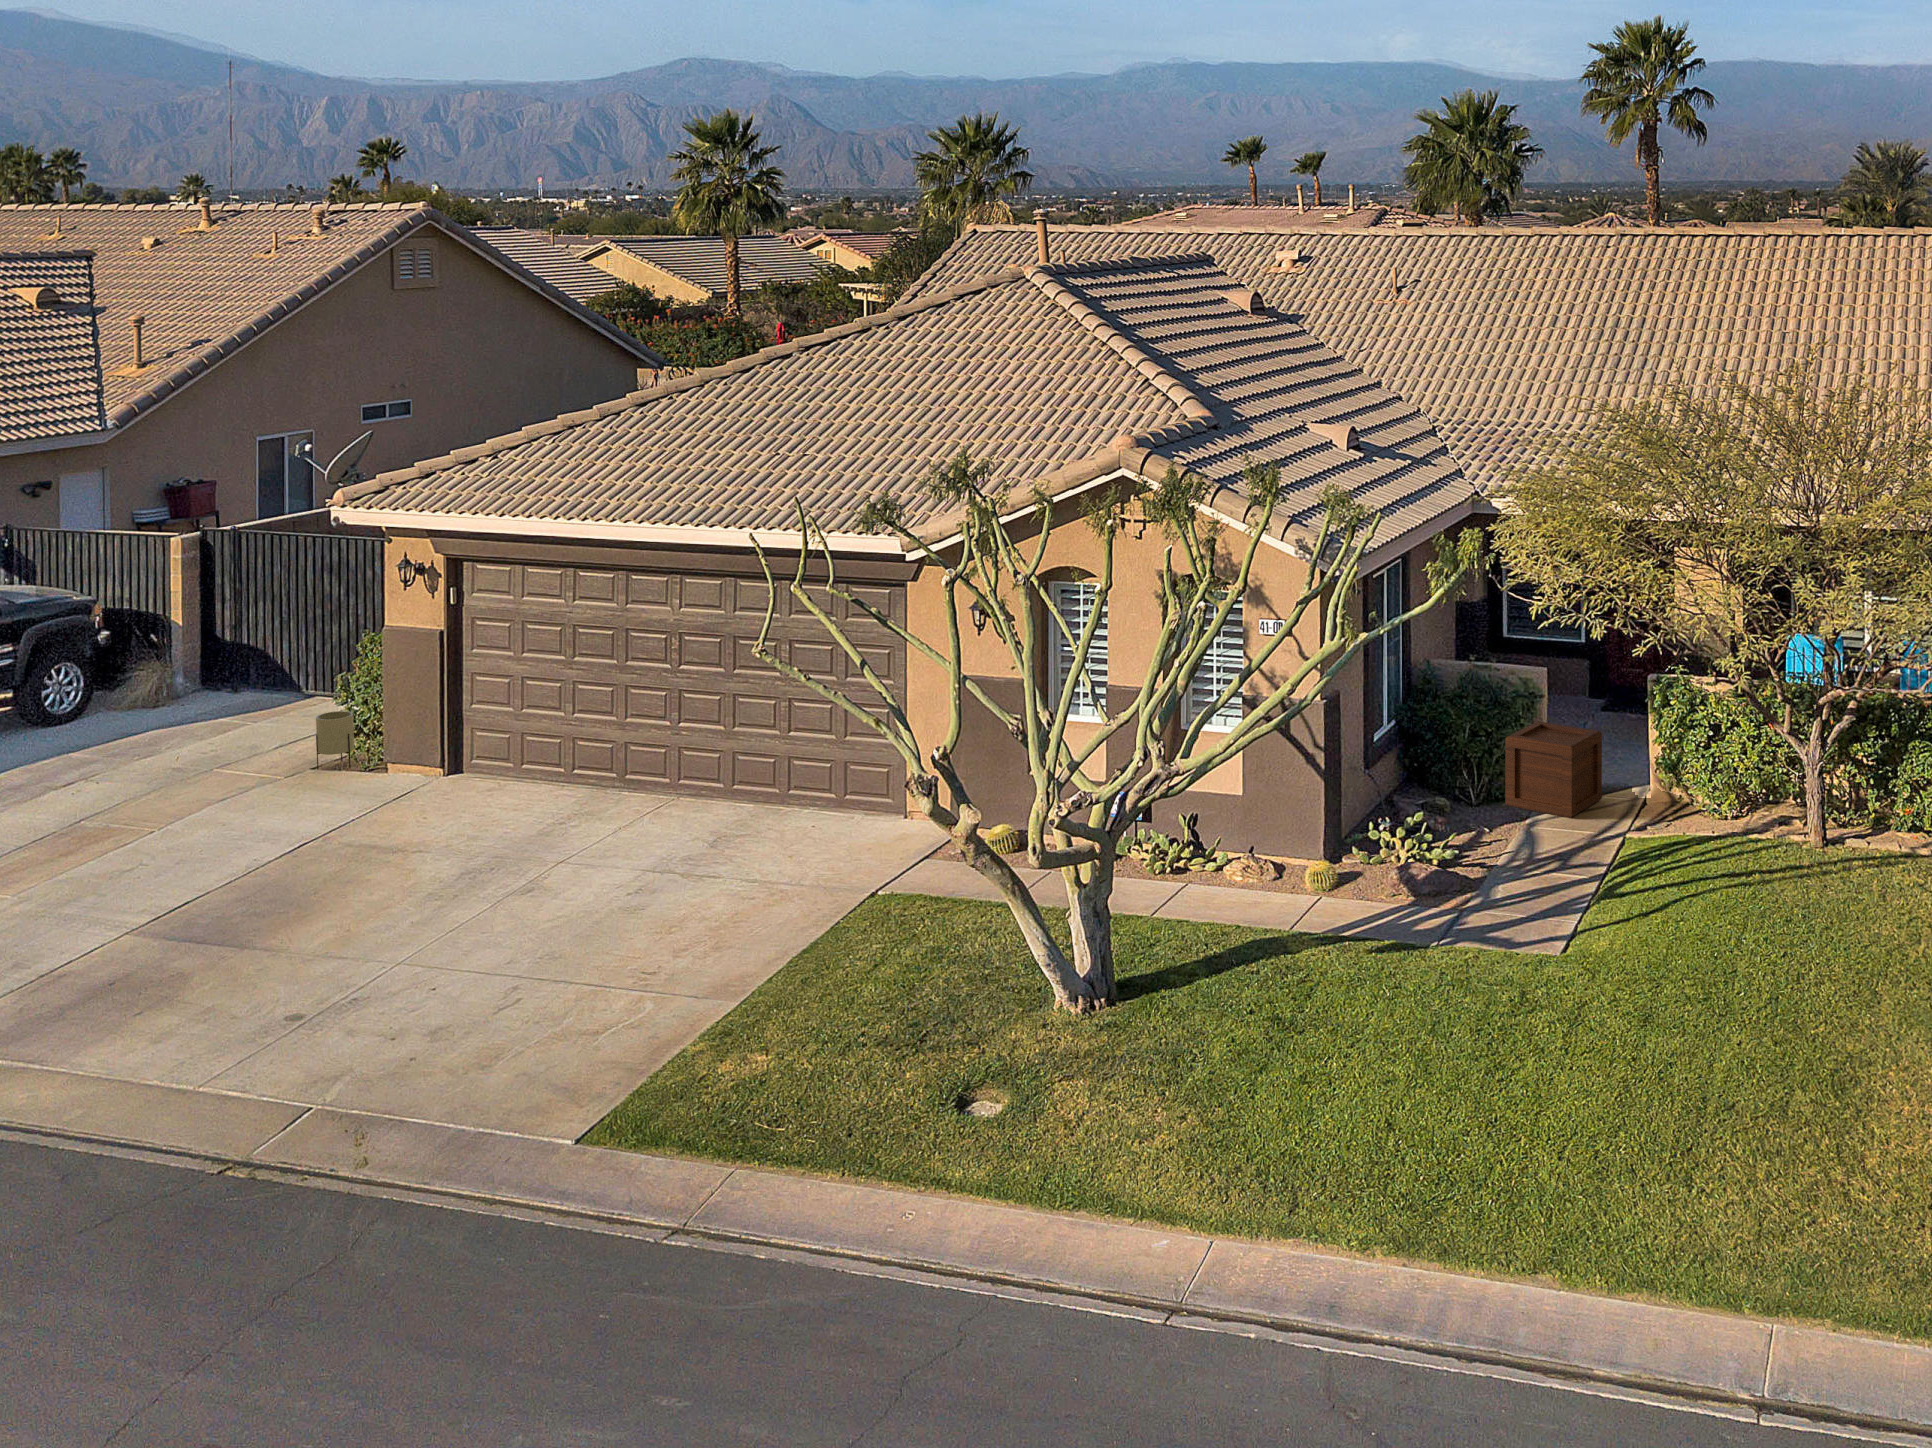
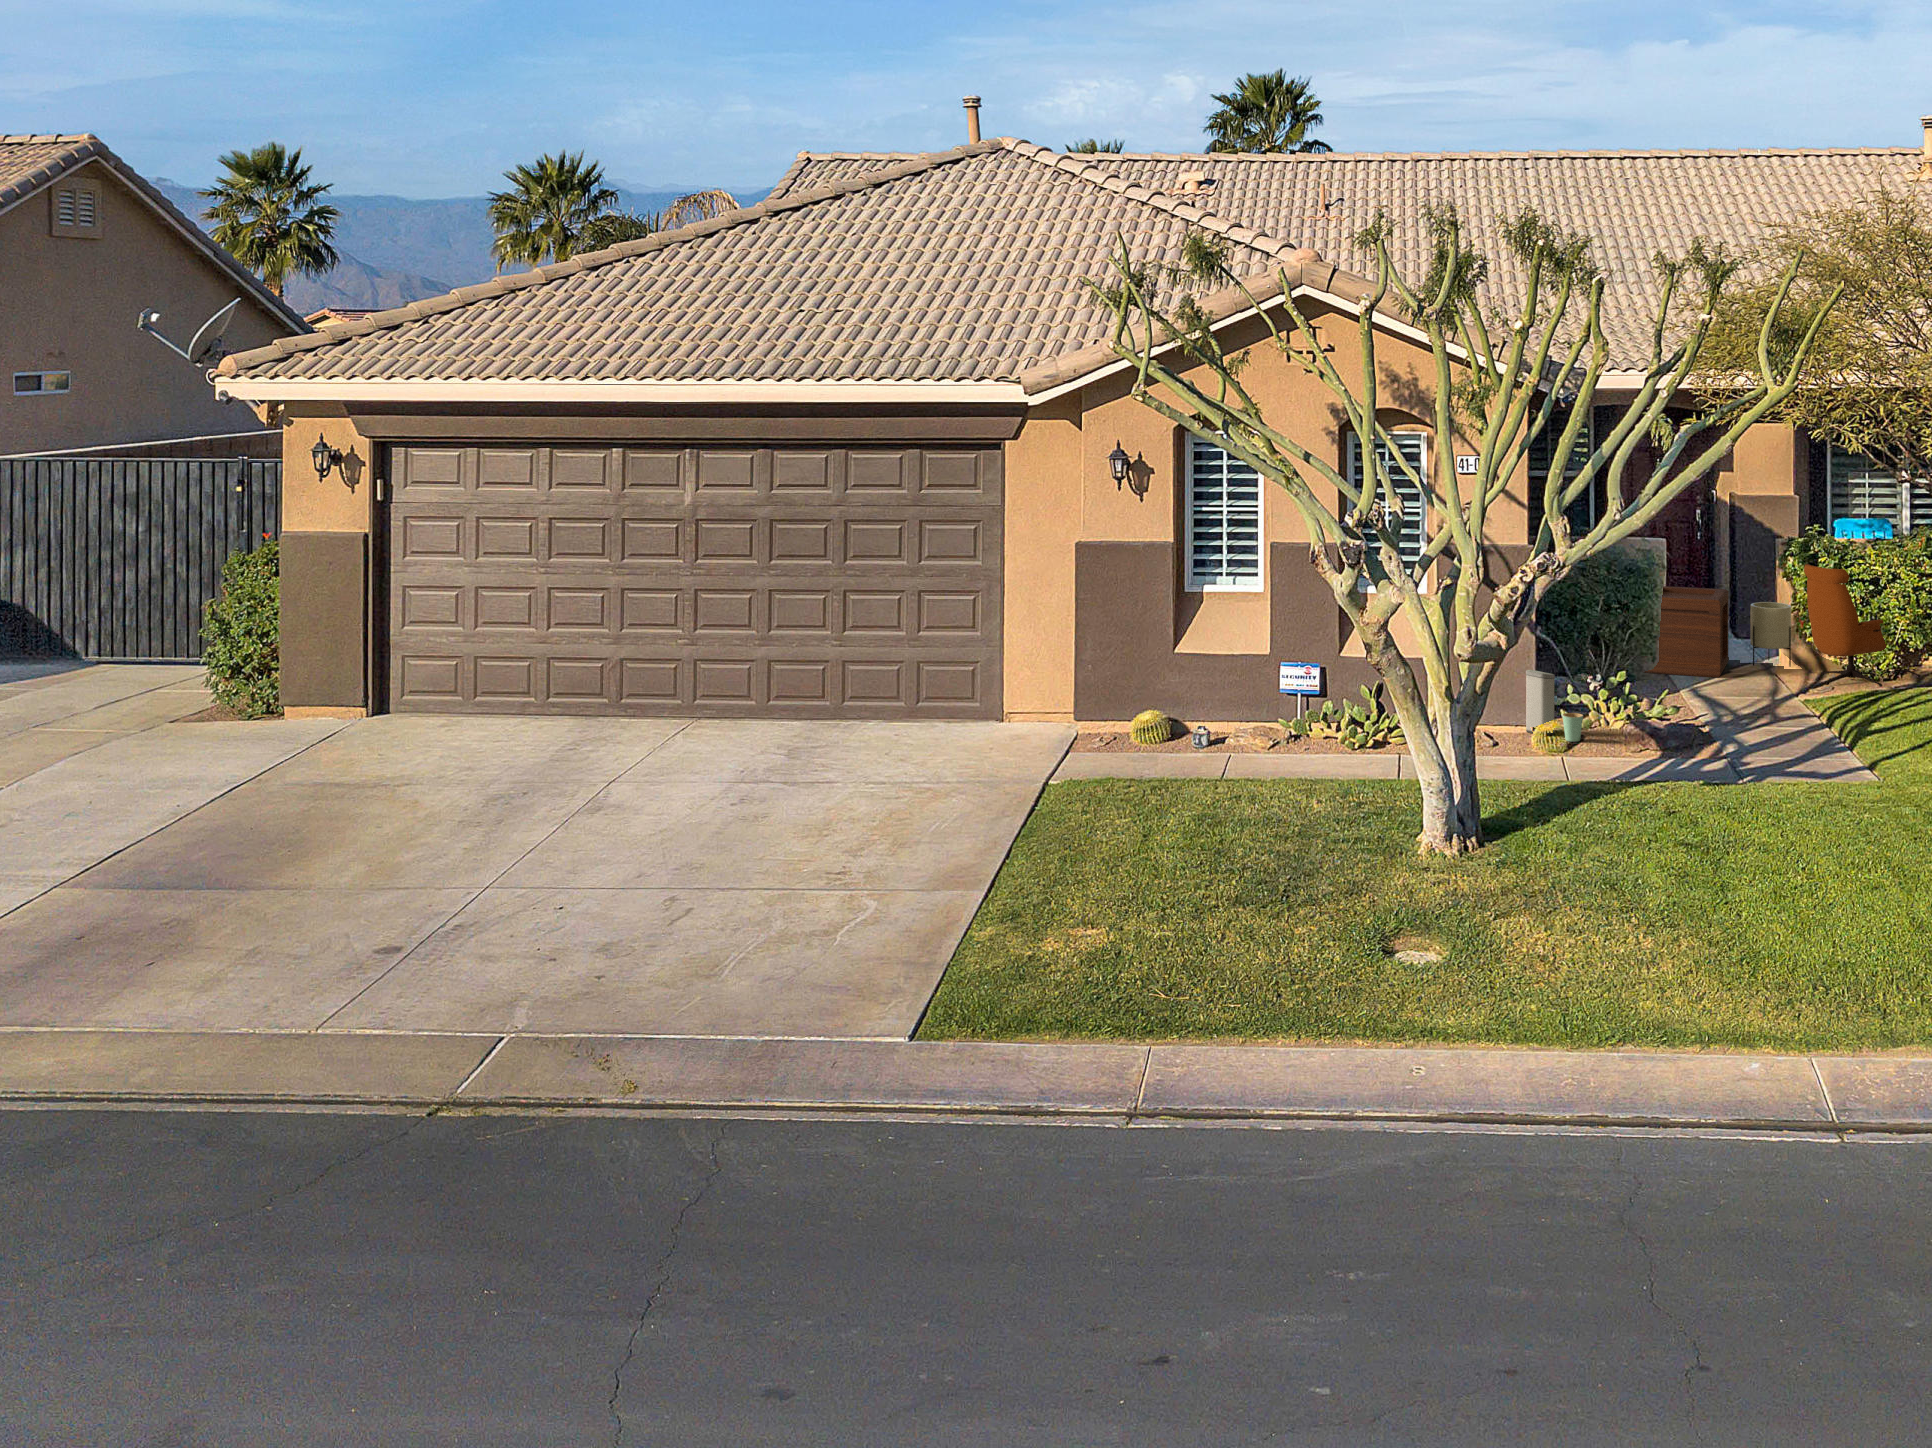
planter: present [316,711,354,769] -> present [1750,602,1791,667]
lounge chair: none [1645,720,1778,844] -> present [1804,564,1920,687]
trash can: none [1317,819,1356,889] -> present [1526,670,1583,742]

